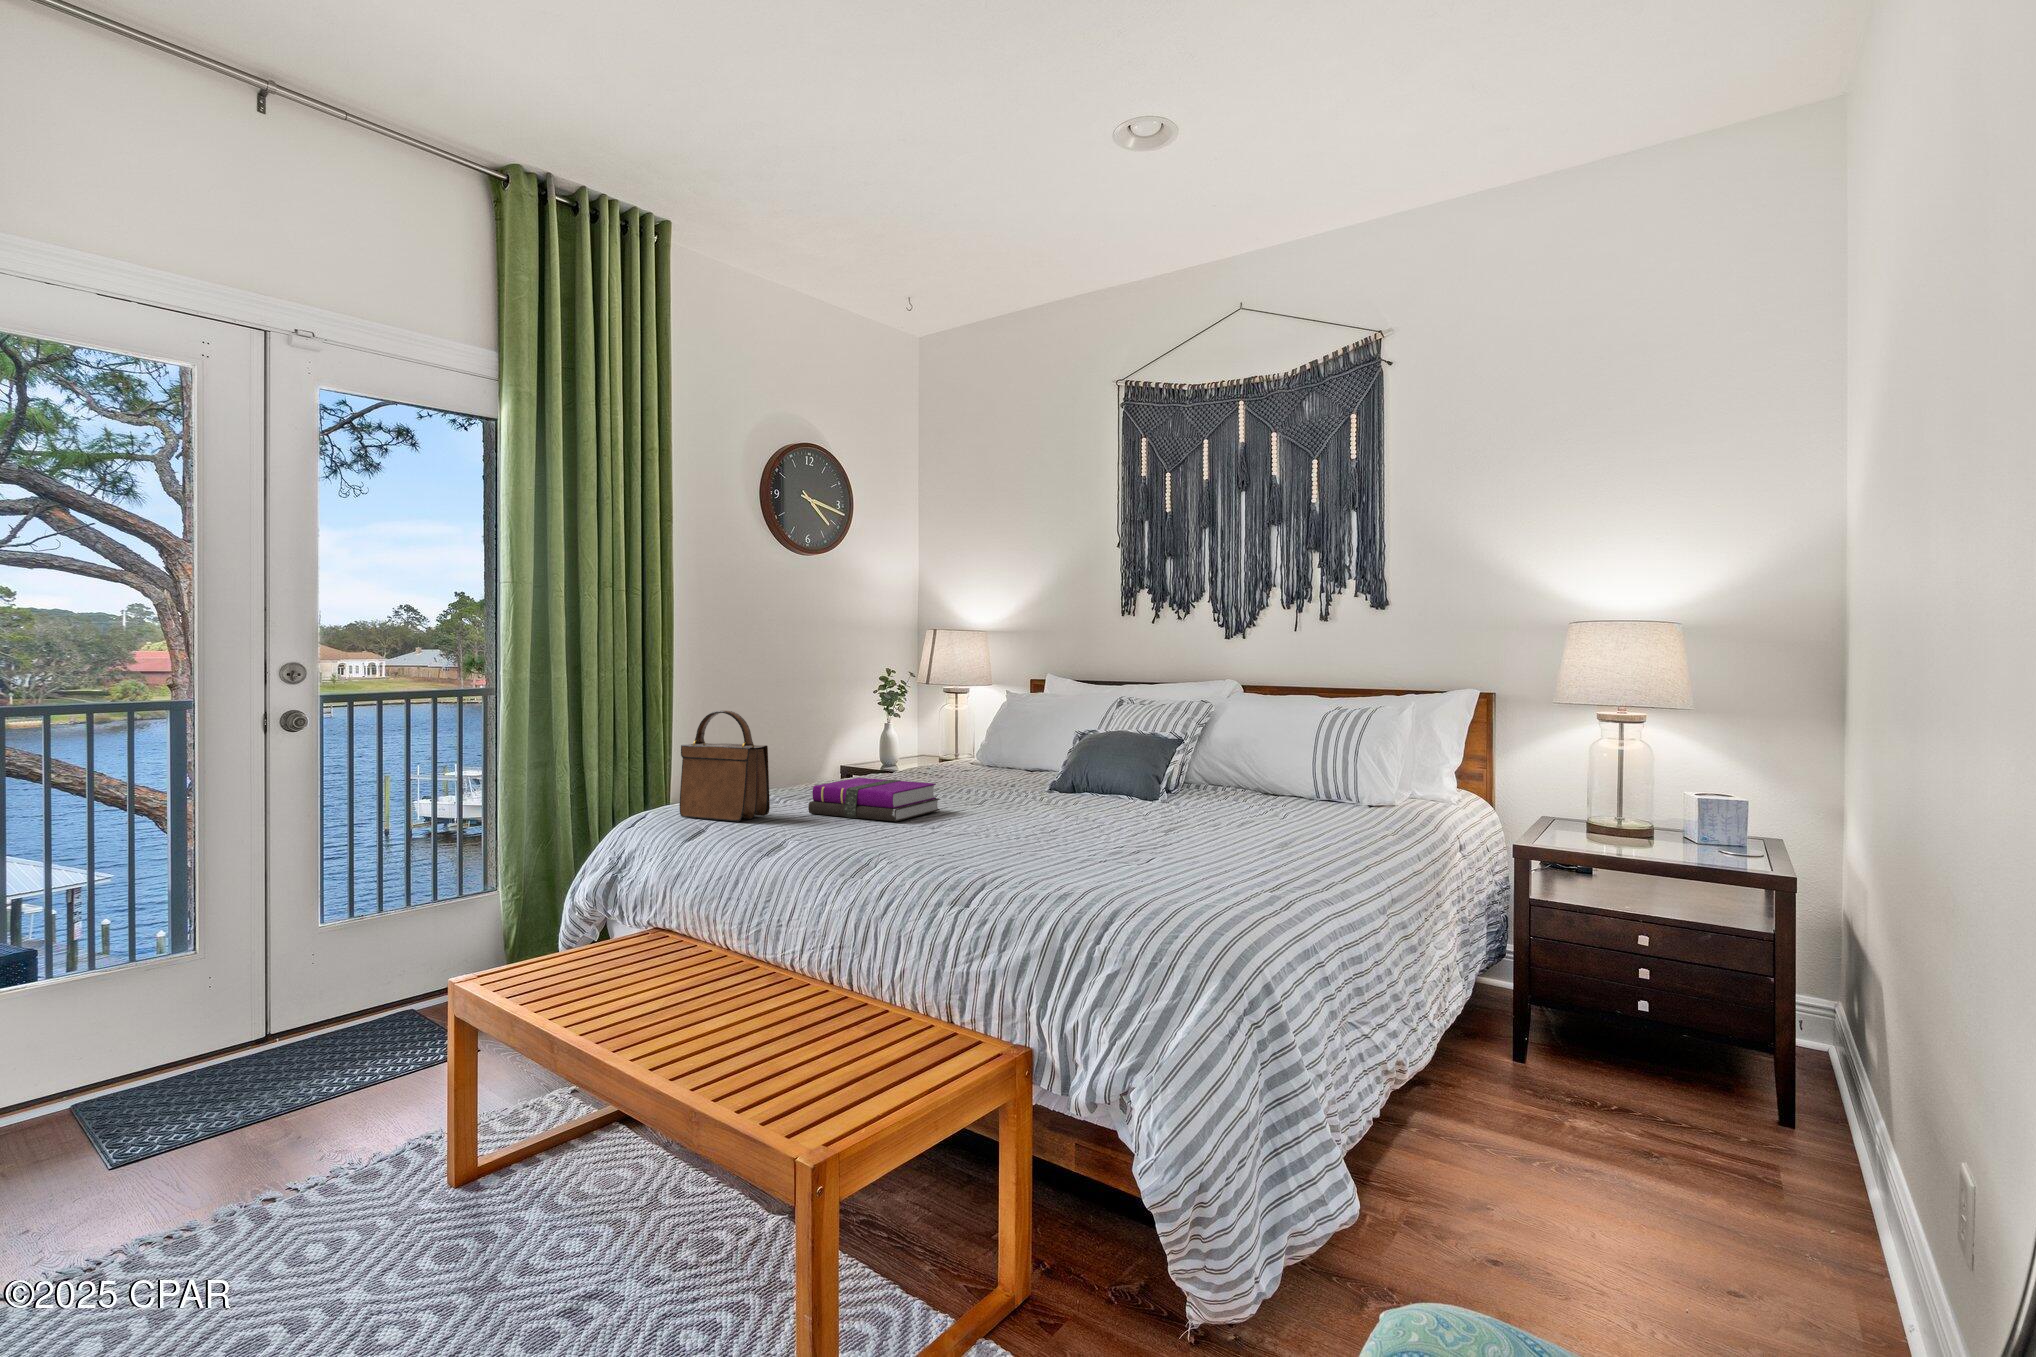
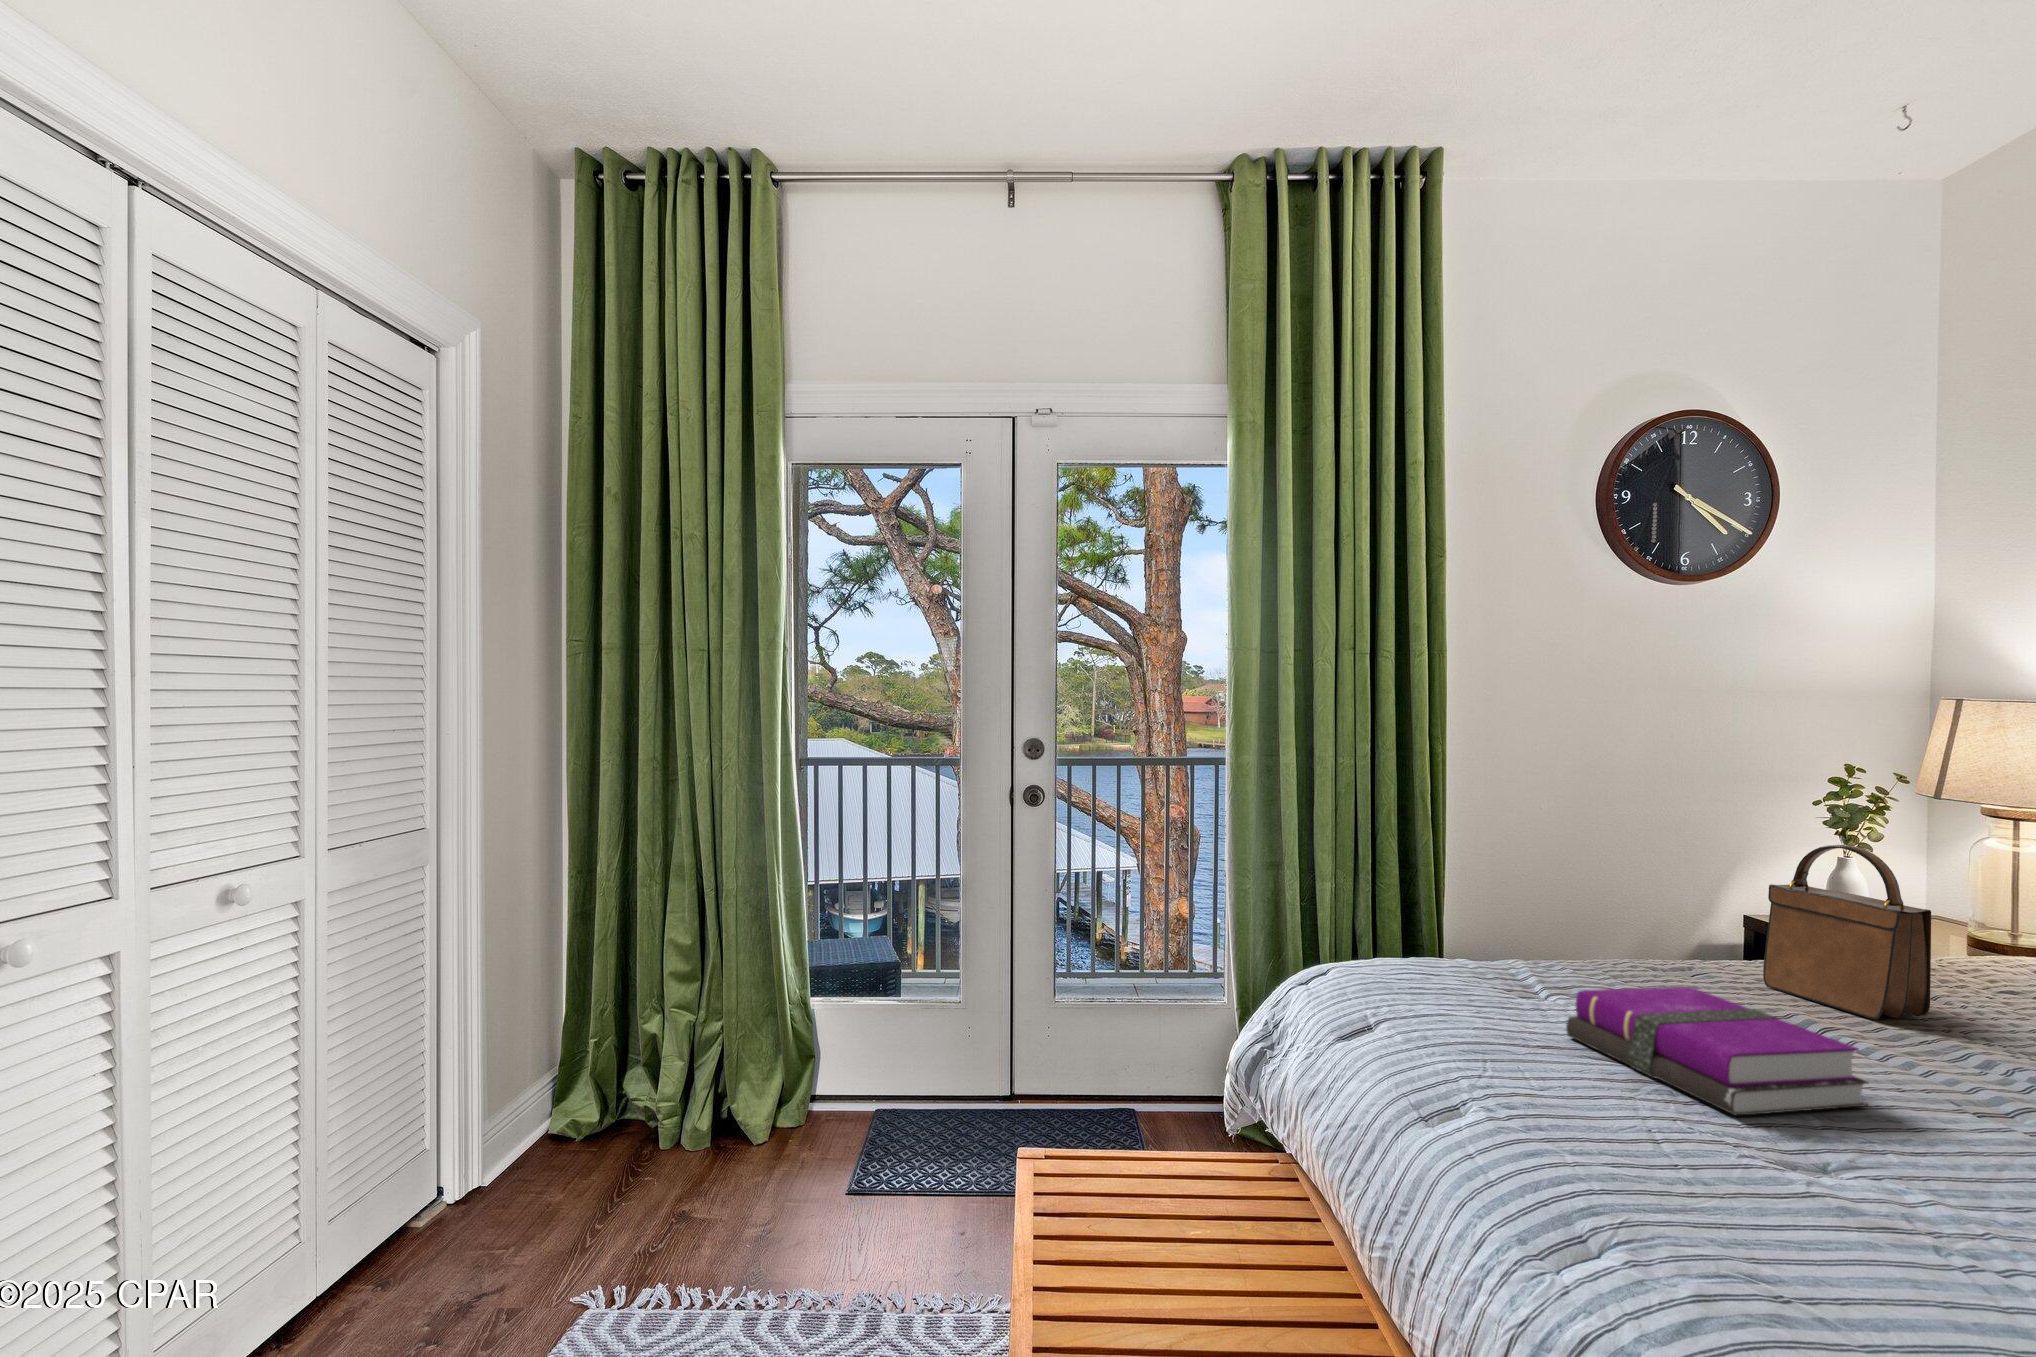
handbag: present [679,710,770,822] -> present [1763,845,1931,1020]

